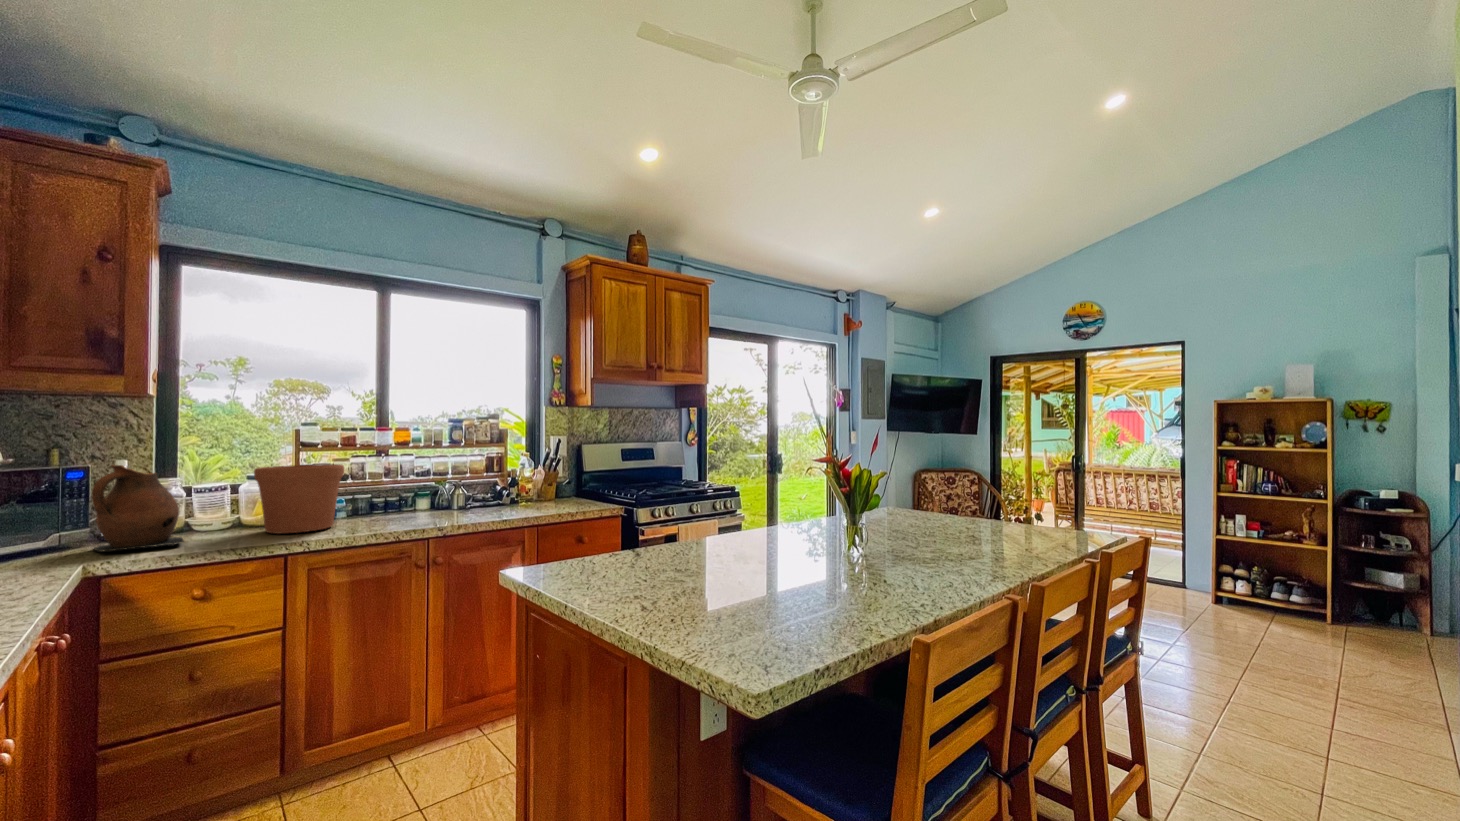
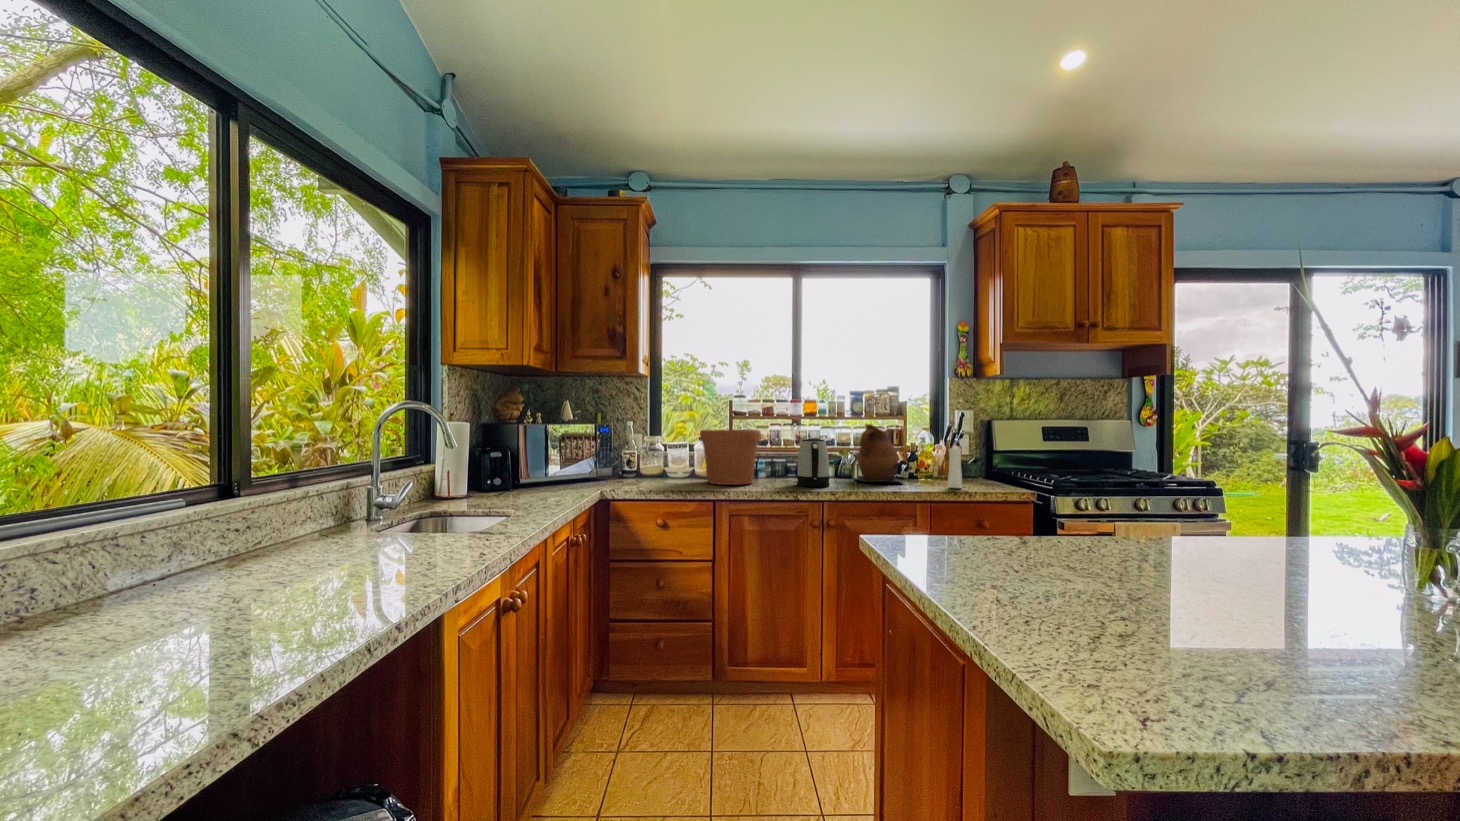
pepper mill: none [550,463,567,509] -> present [948,439,968,488]
ceramic pitcher: present [92,465,184,552] -> present [856,424,903,482]
kettle: none [392,470,431,523] -> present [797,438,830,486]

